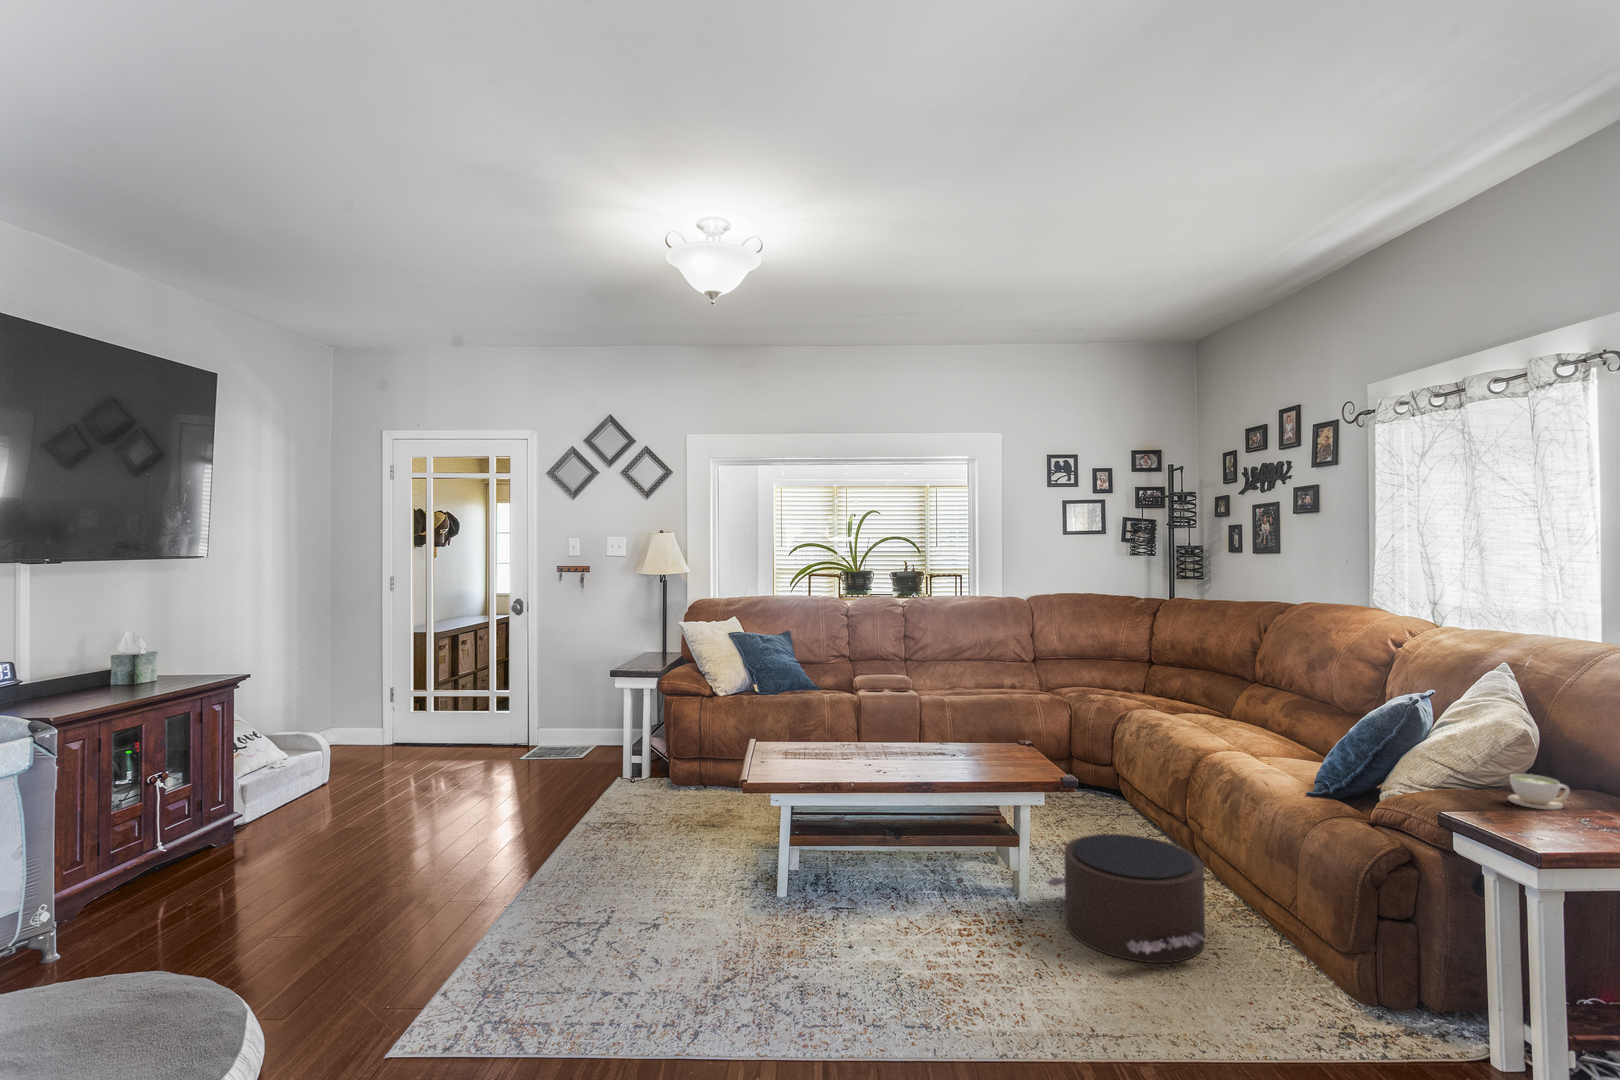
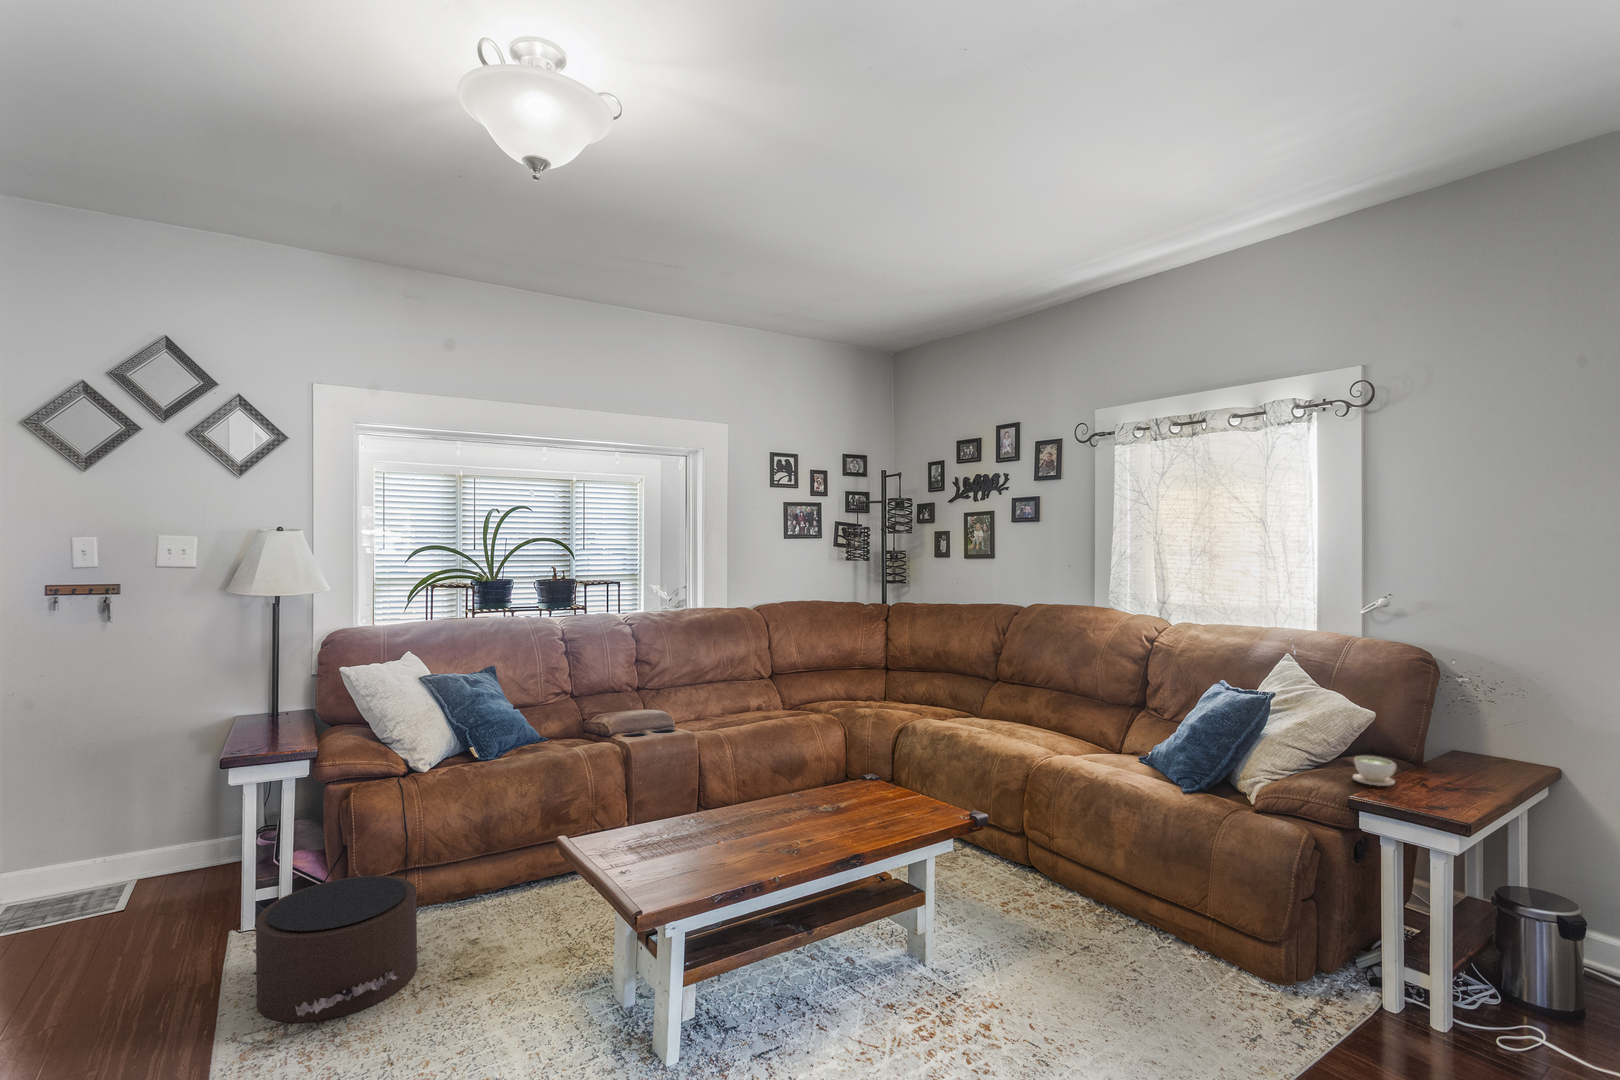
pouf: present [1047,834,1206,963] -> present [252,875,417,1023]

